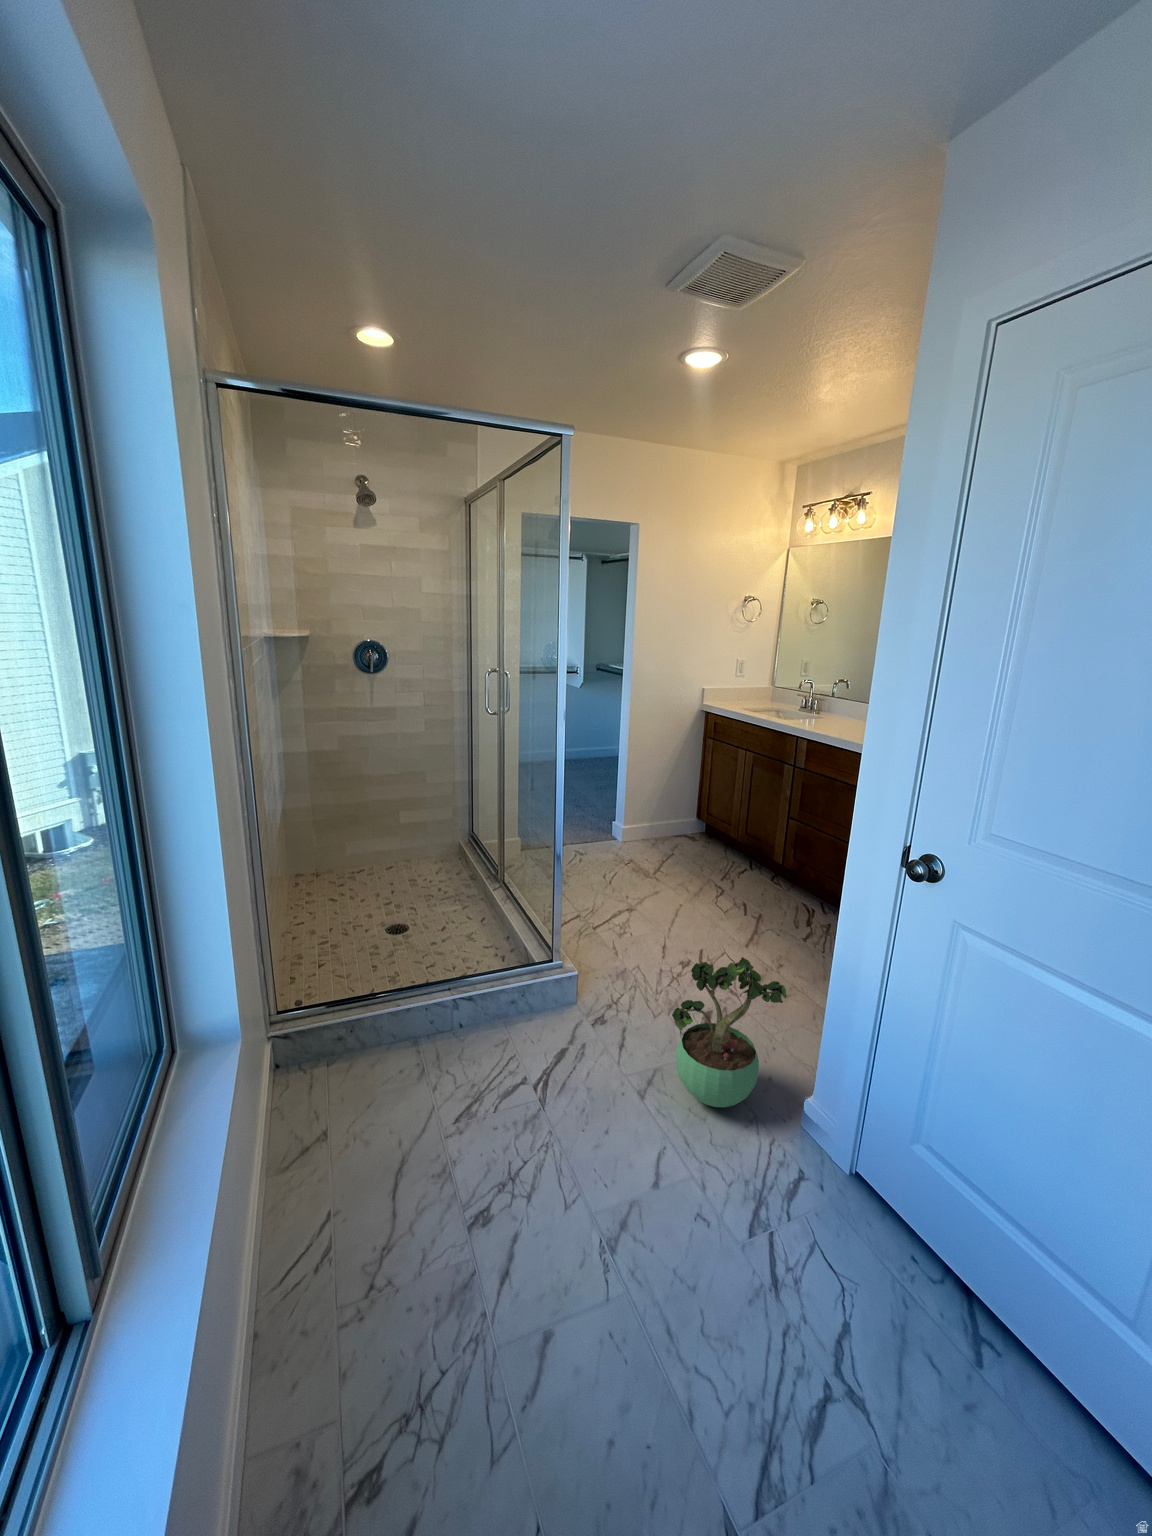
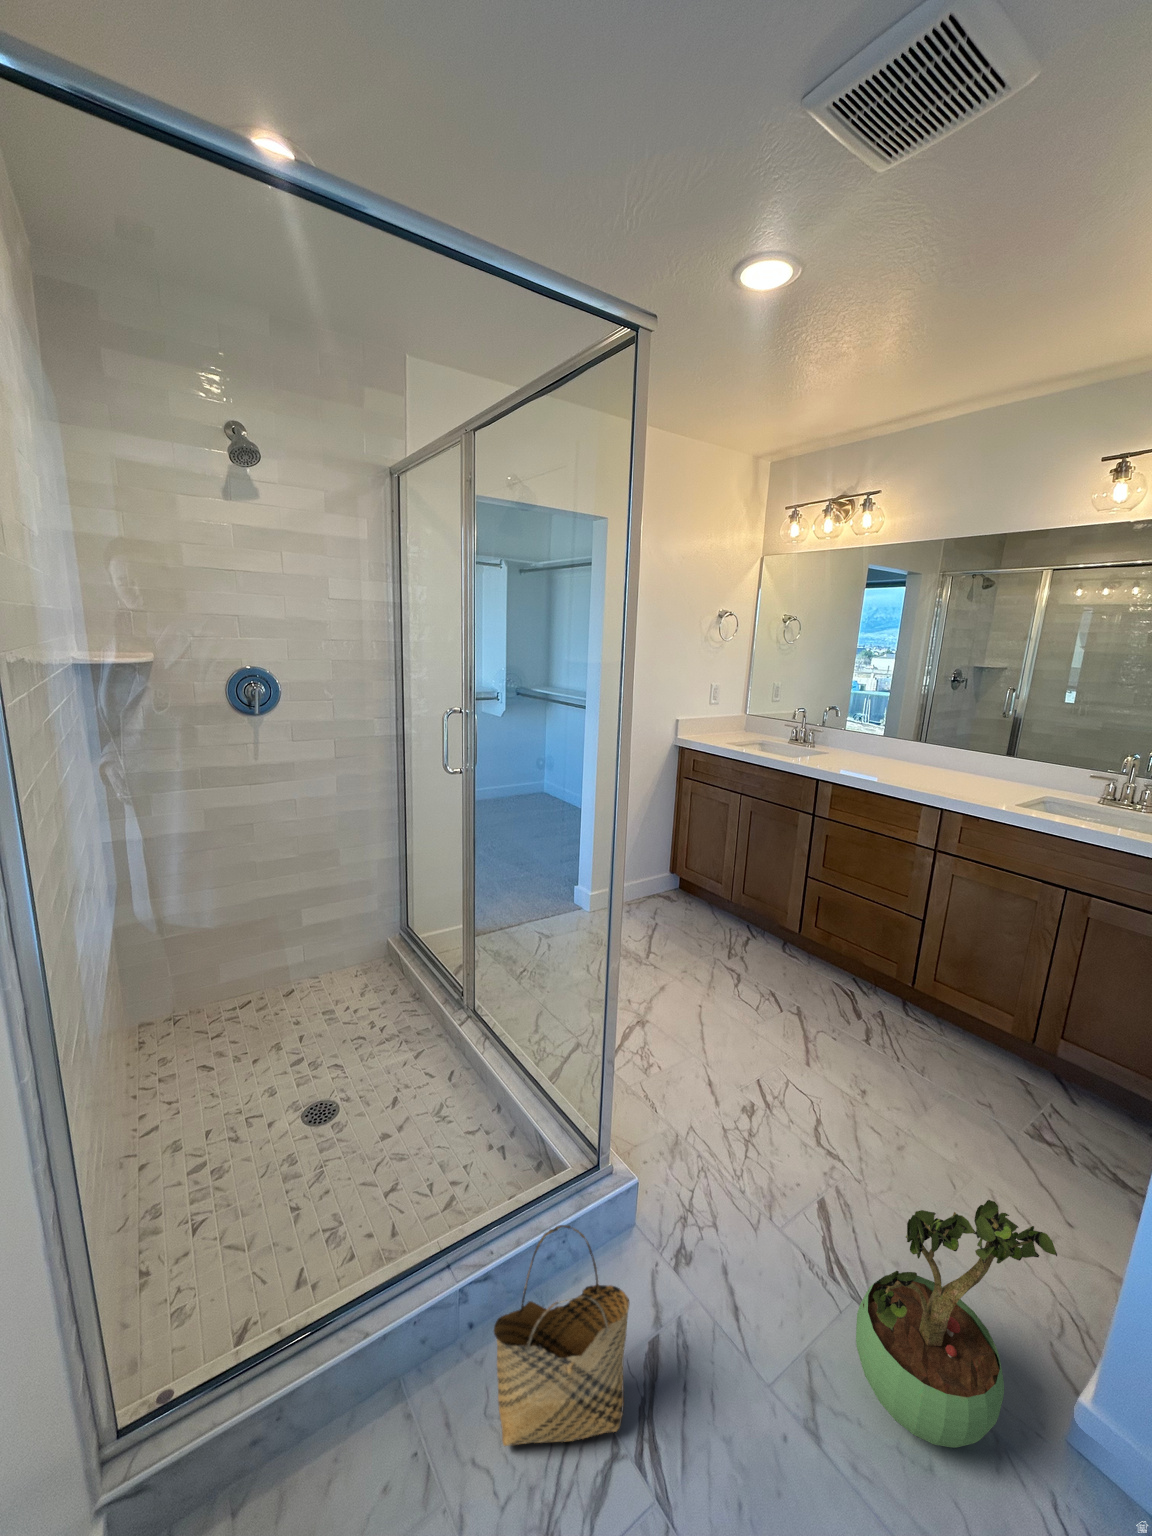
woven basket: none [458,958,538,1073] -> present [494,1225,629,1446]

